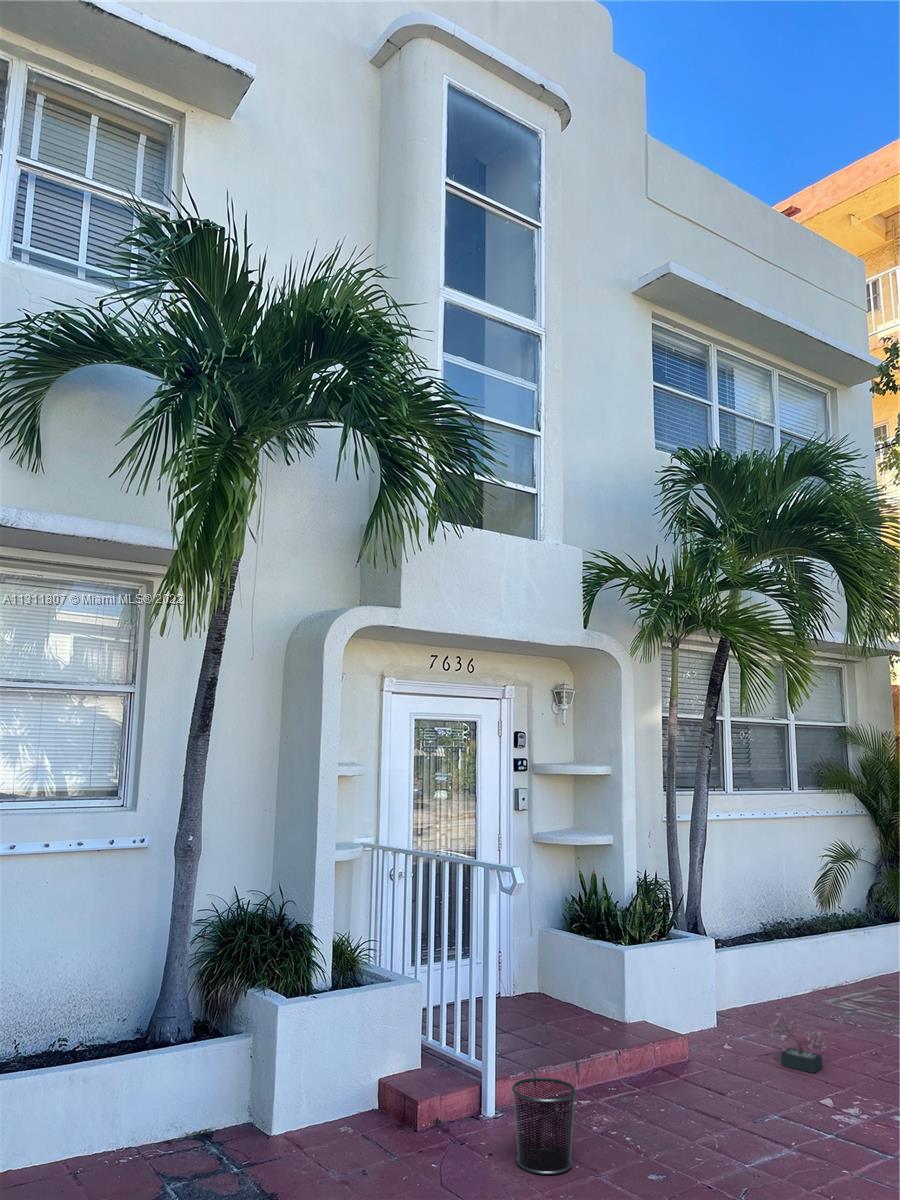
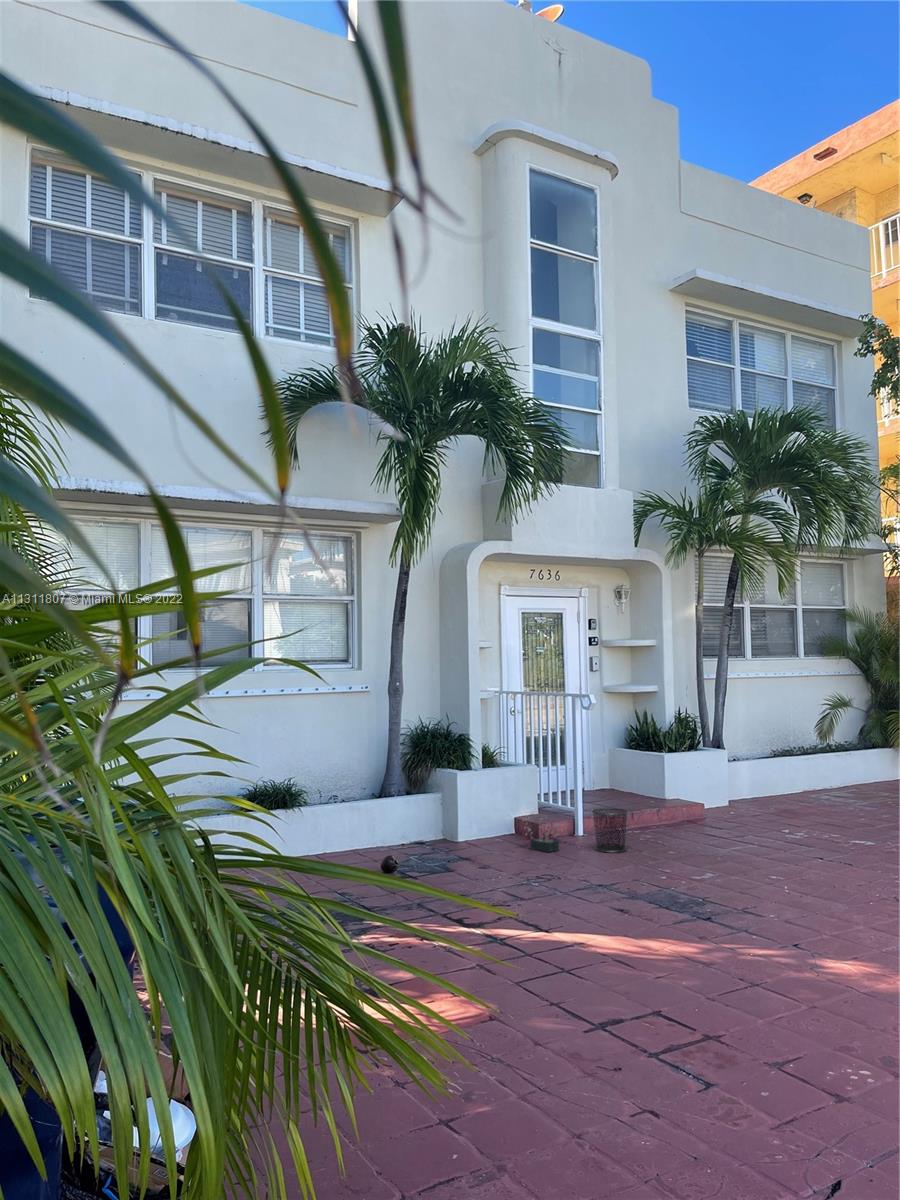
decorative plant: present [771,1013,826,1073] -> present [525,814,562,852]

